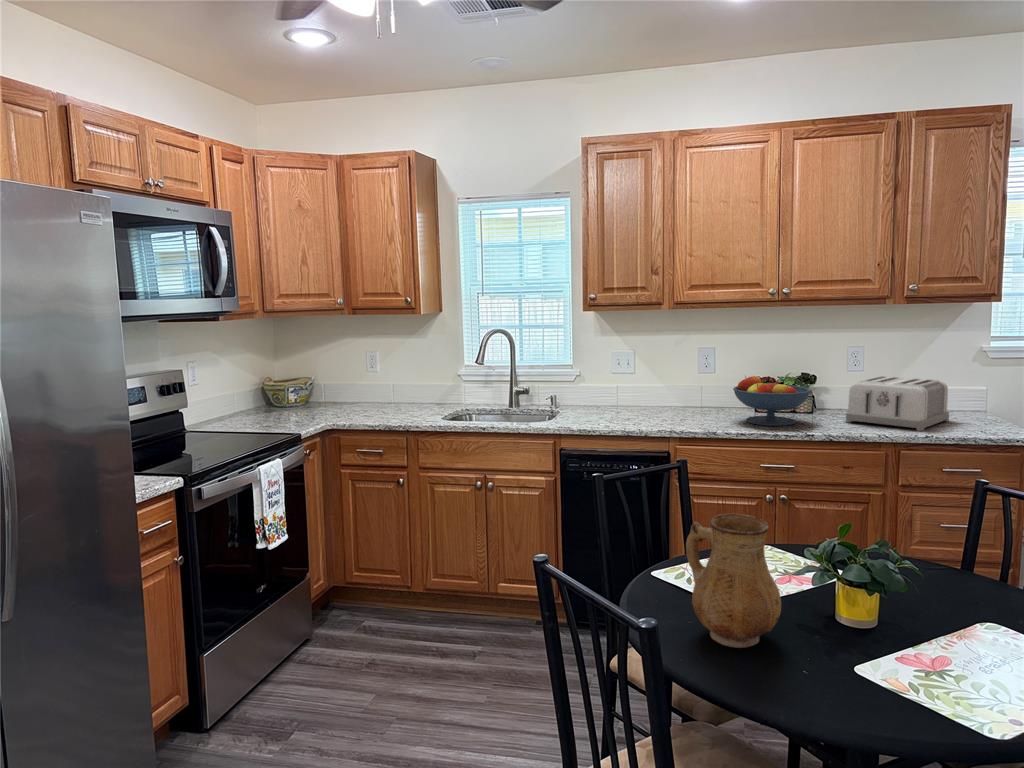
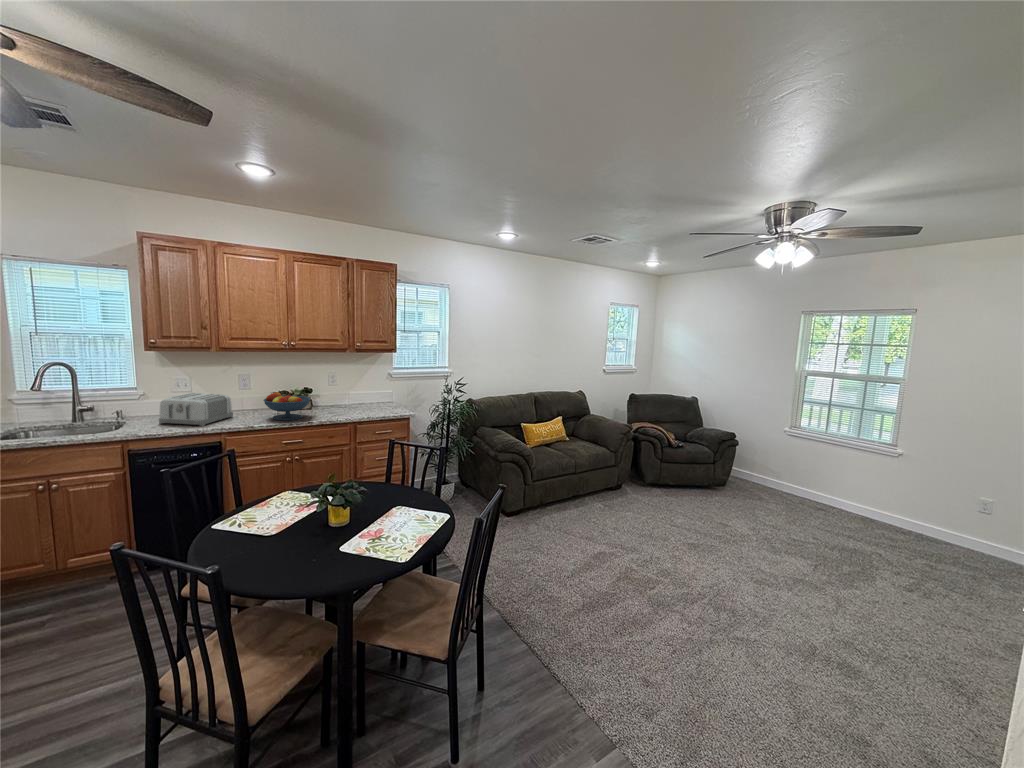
toaster: present [846,376,949,431] -> present [159,393,233,426]
ceramic pitcher: present [686,513,781,648] -> none [237,484,294,556]

